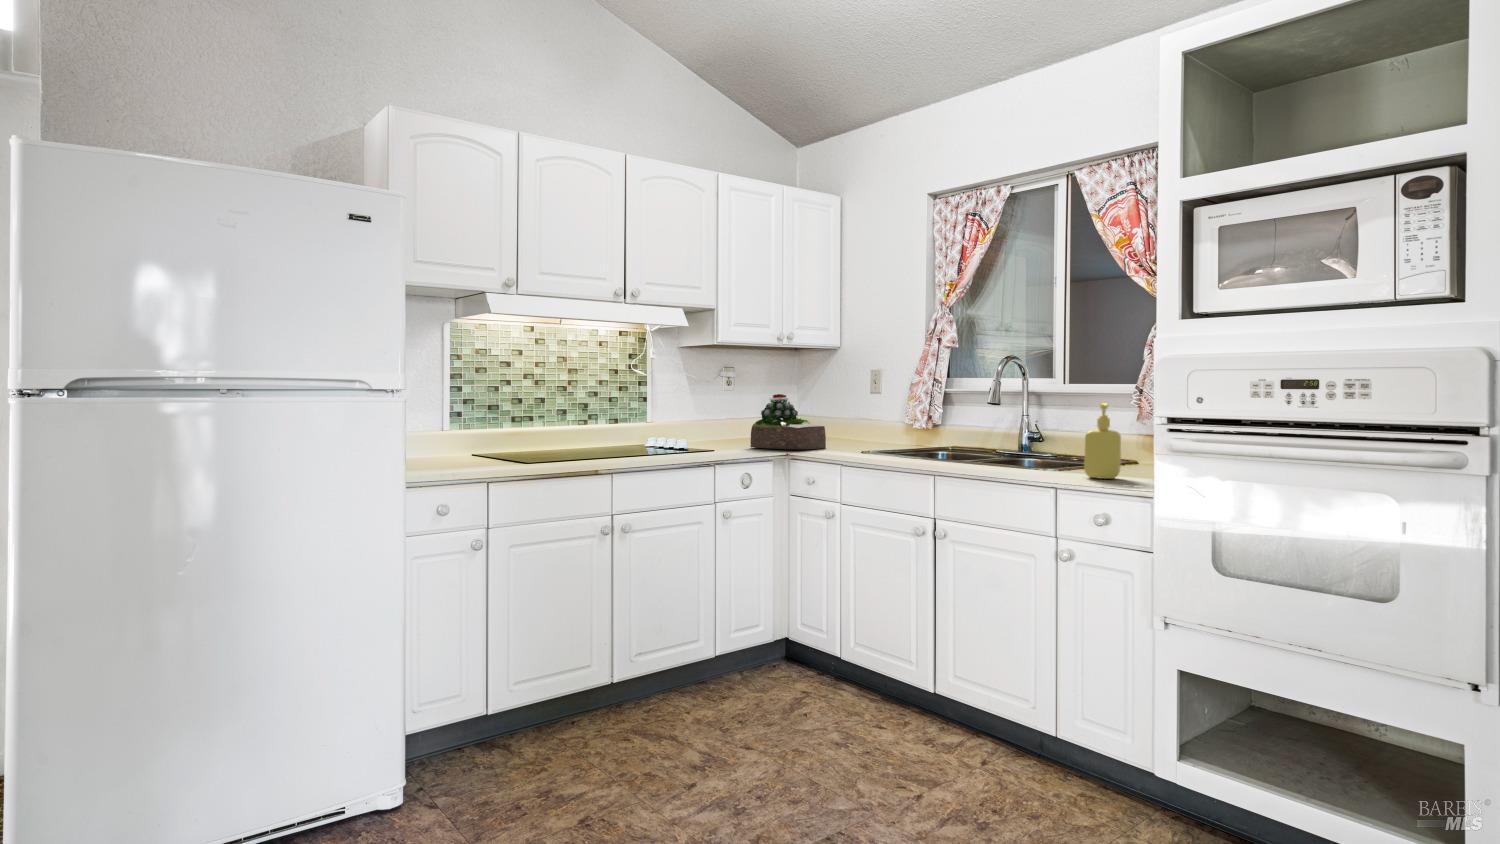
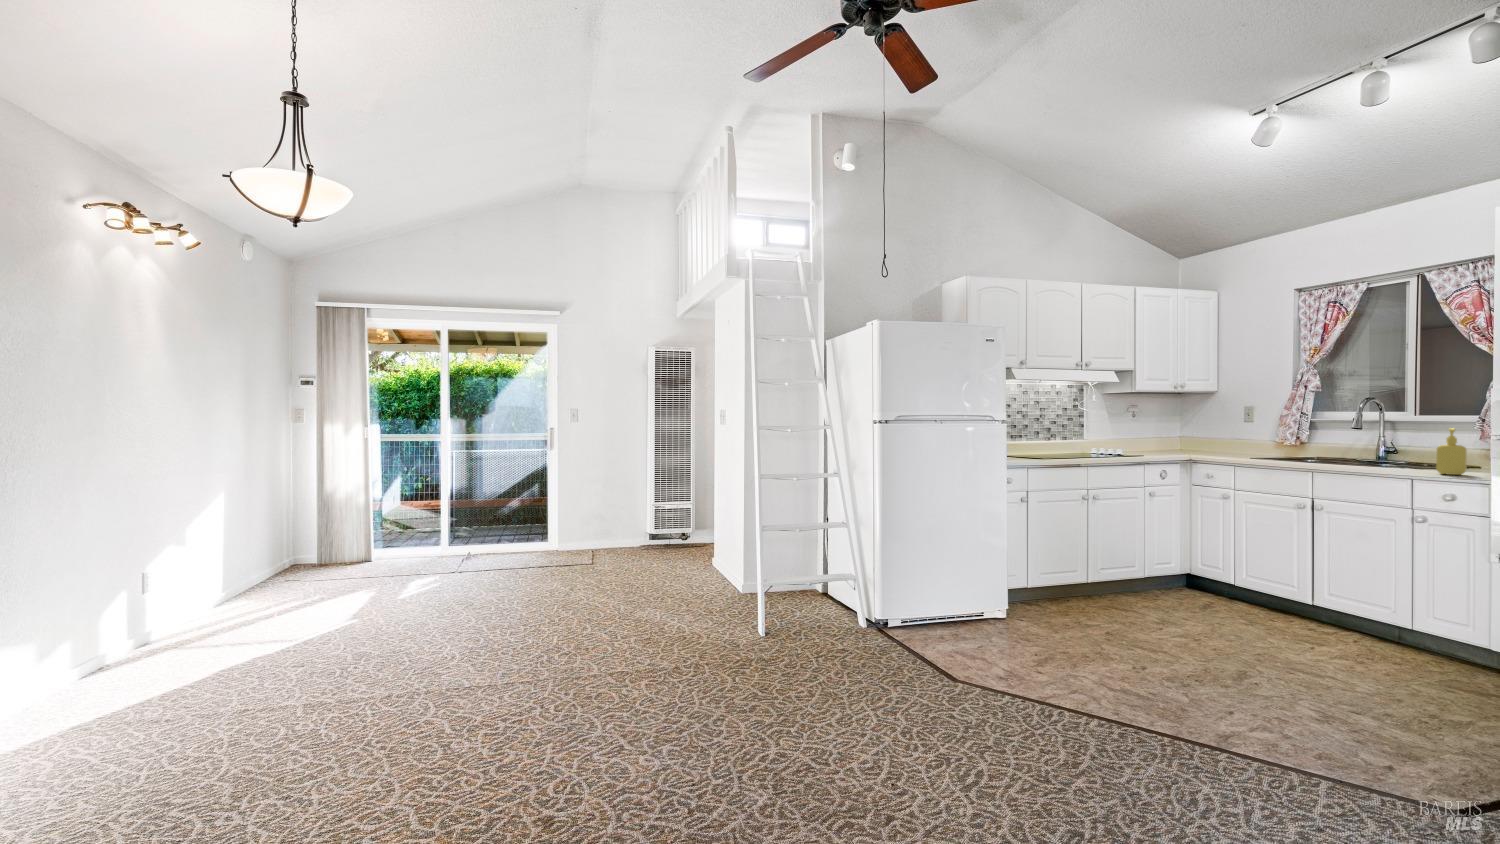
succulent plant: present [750,394,826,449] -> none [1161,422,1217,456]

